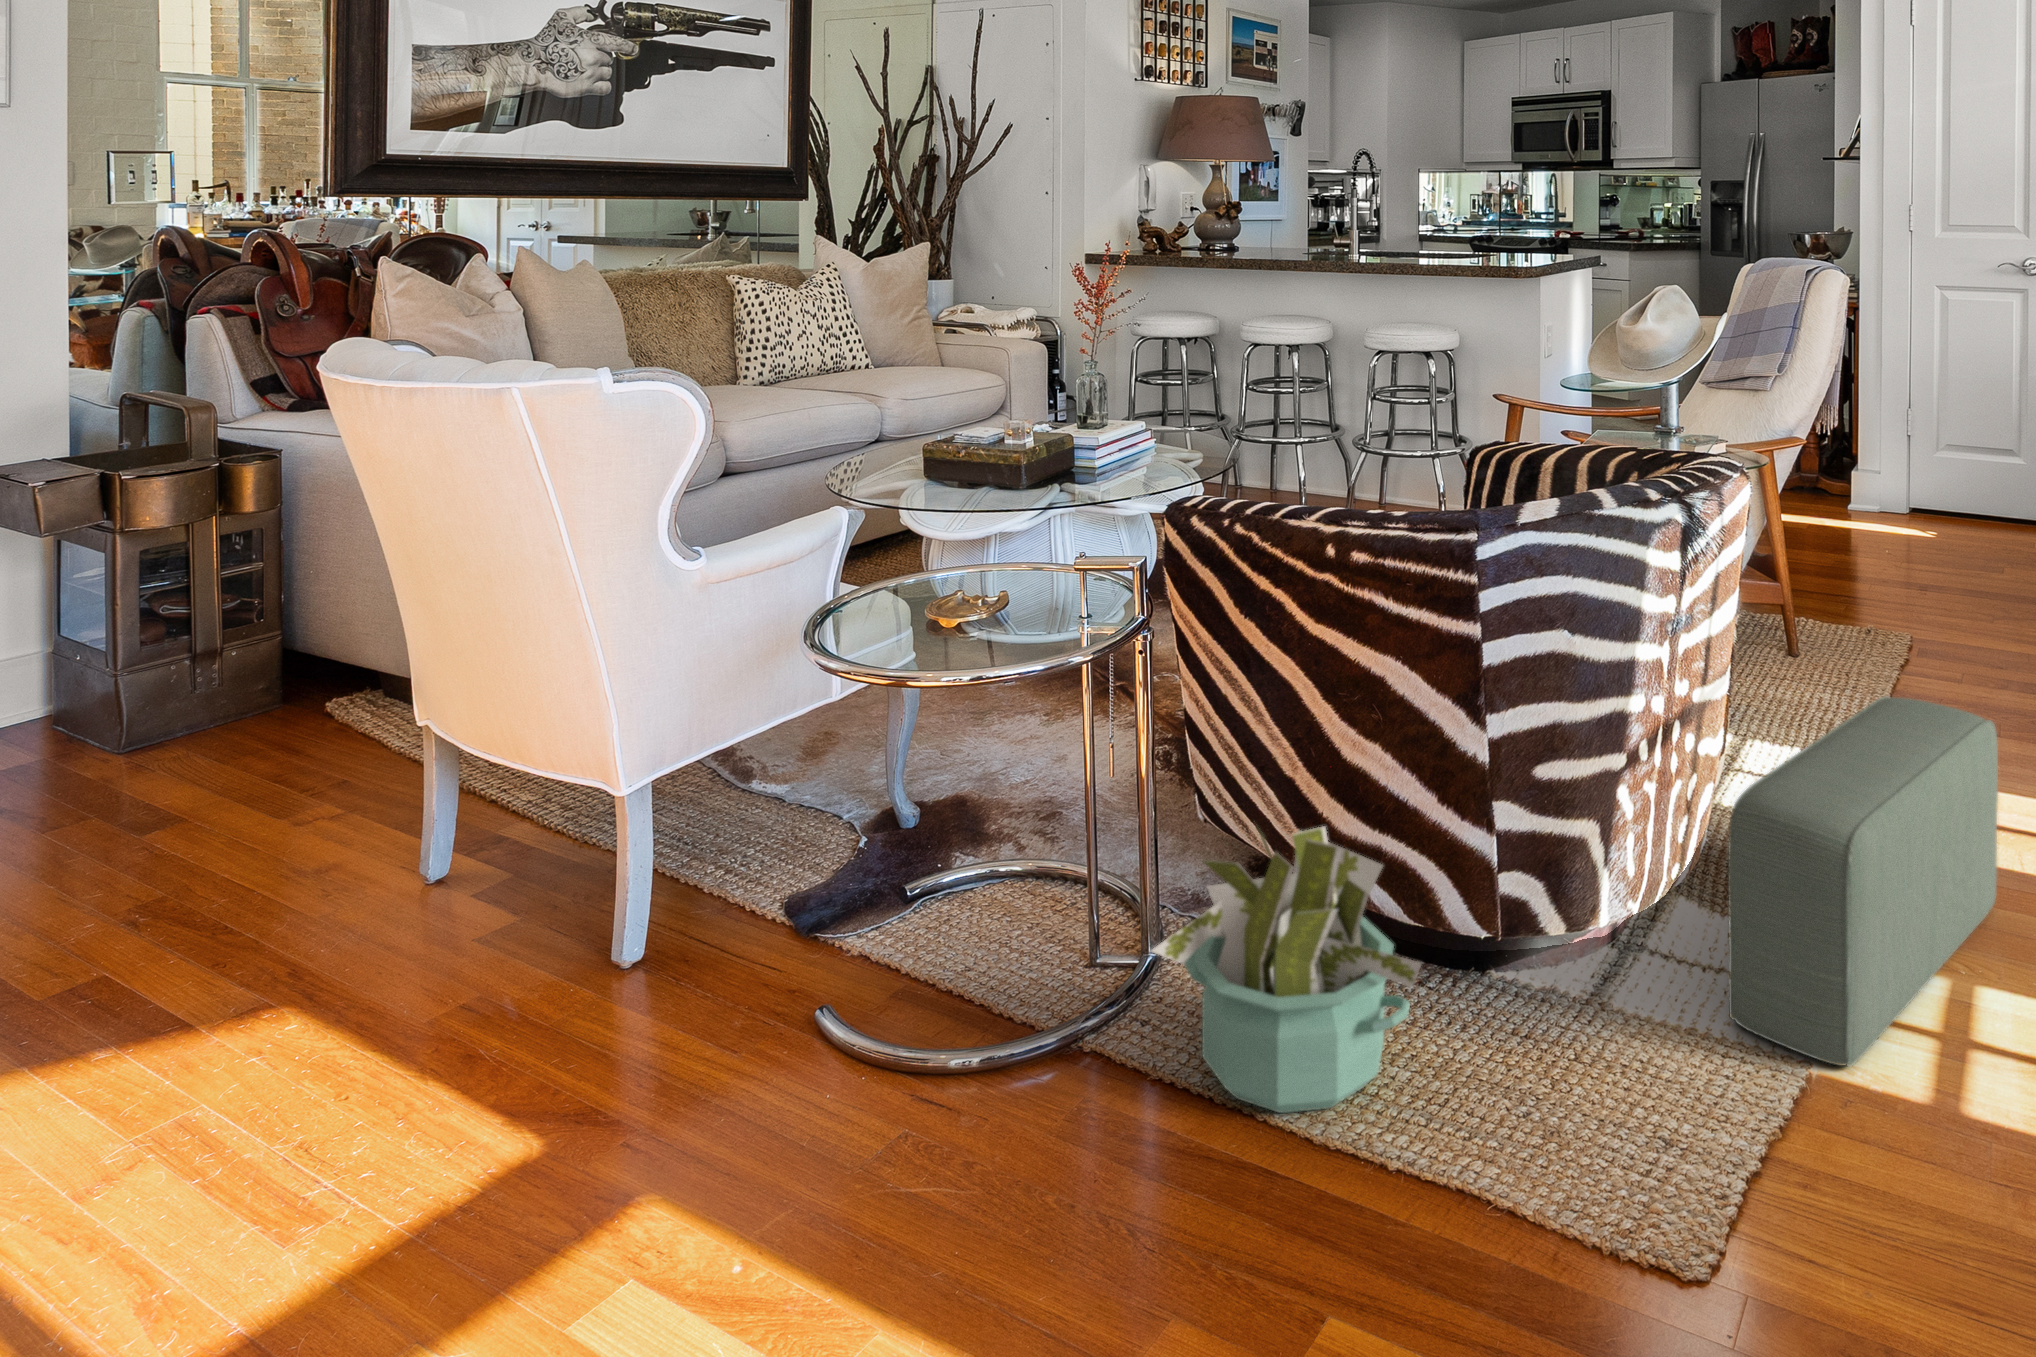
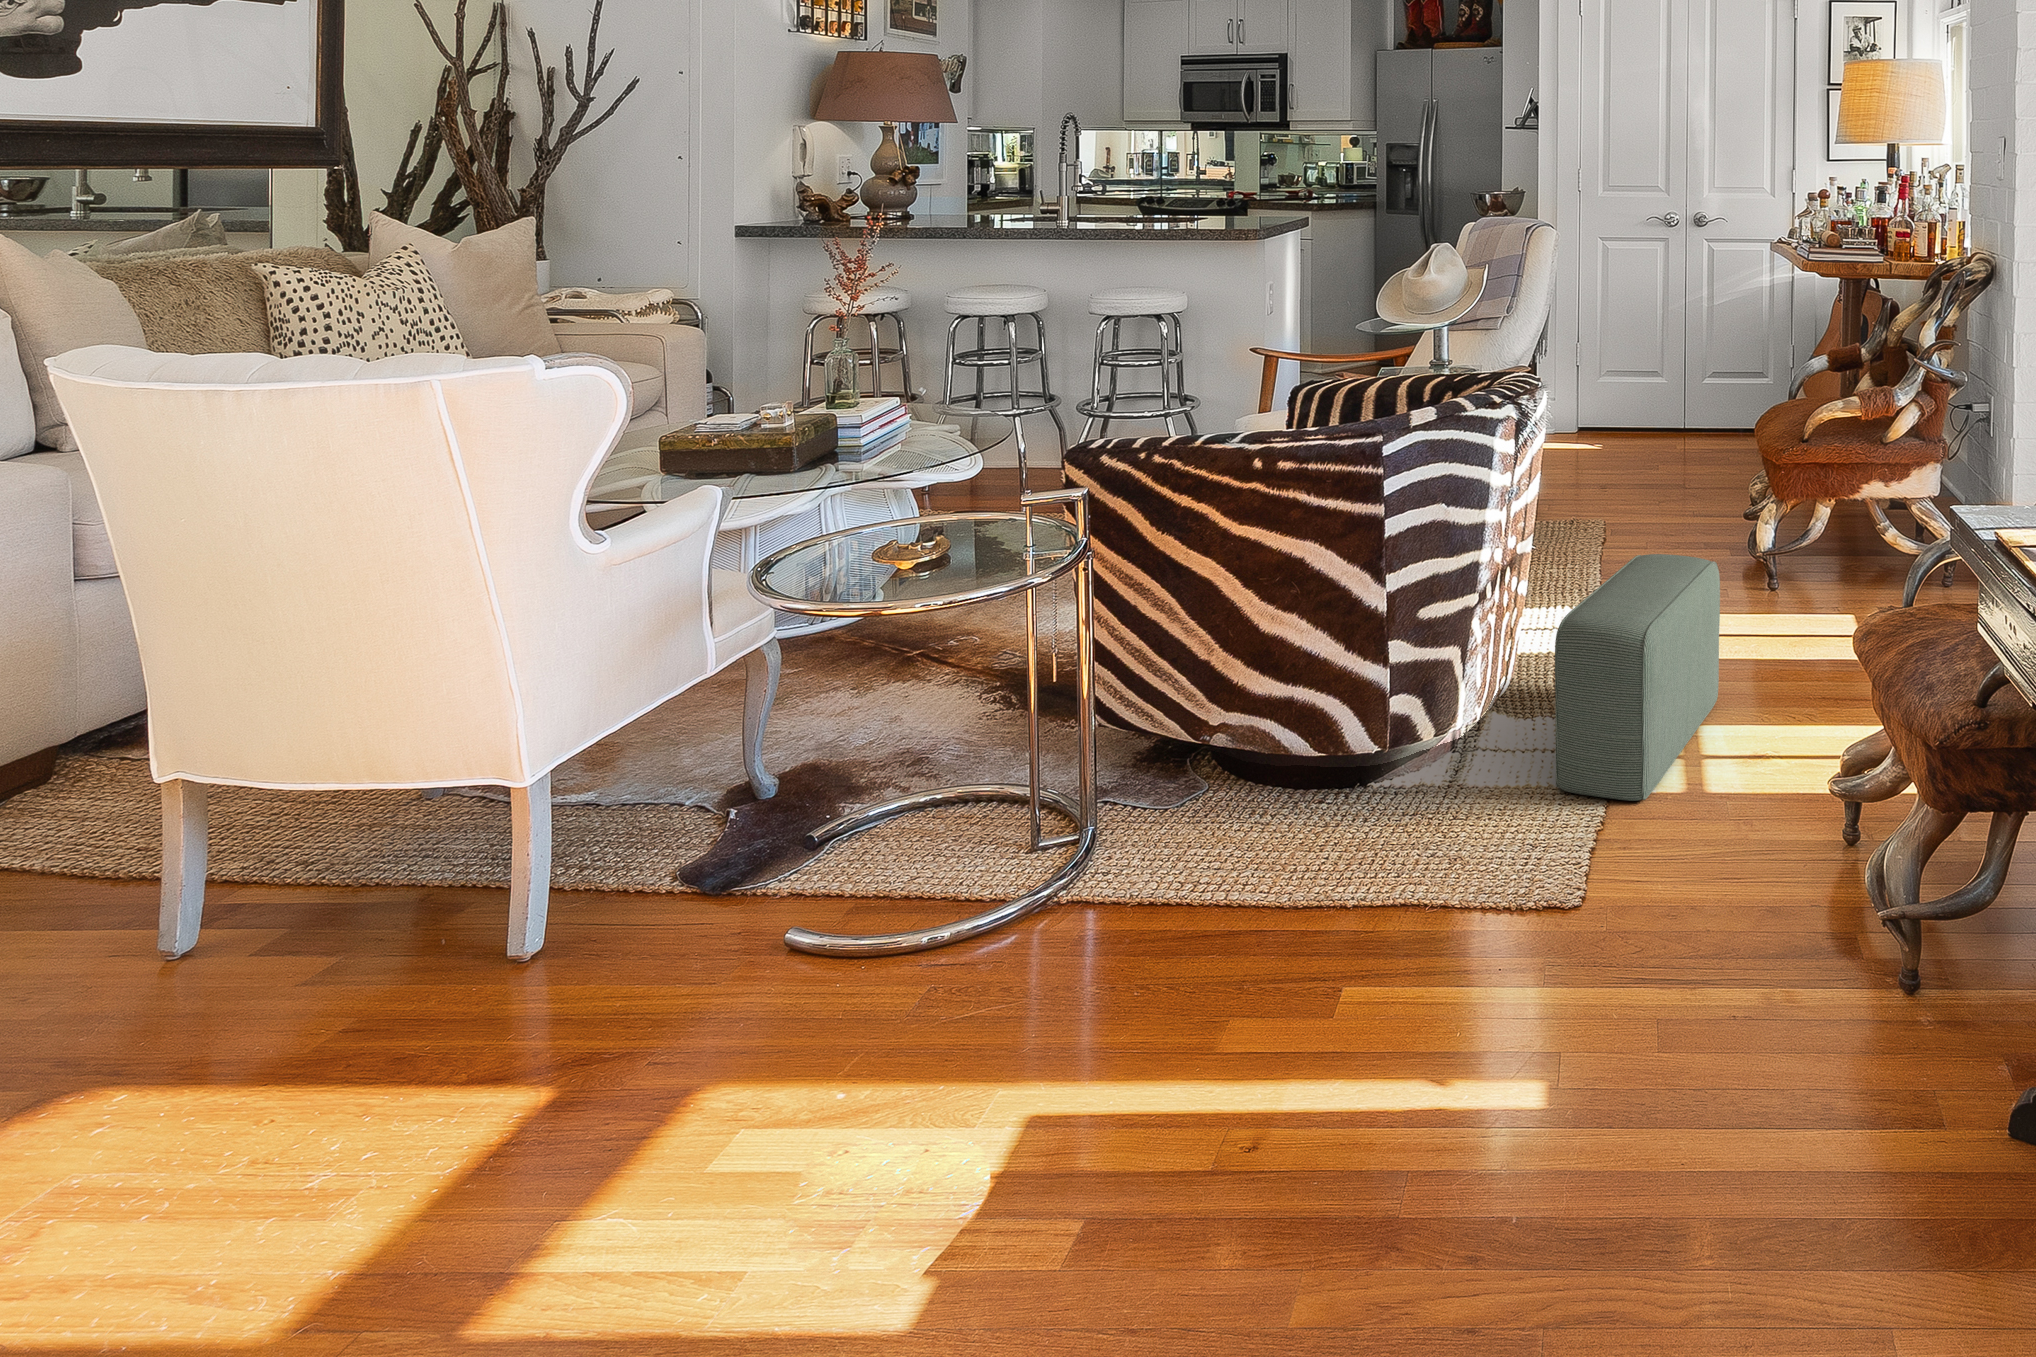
decorative plant: present [1152,827,1421,1113] -> none [1147,678,1358,889]

